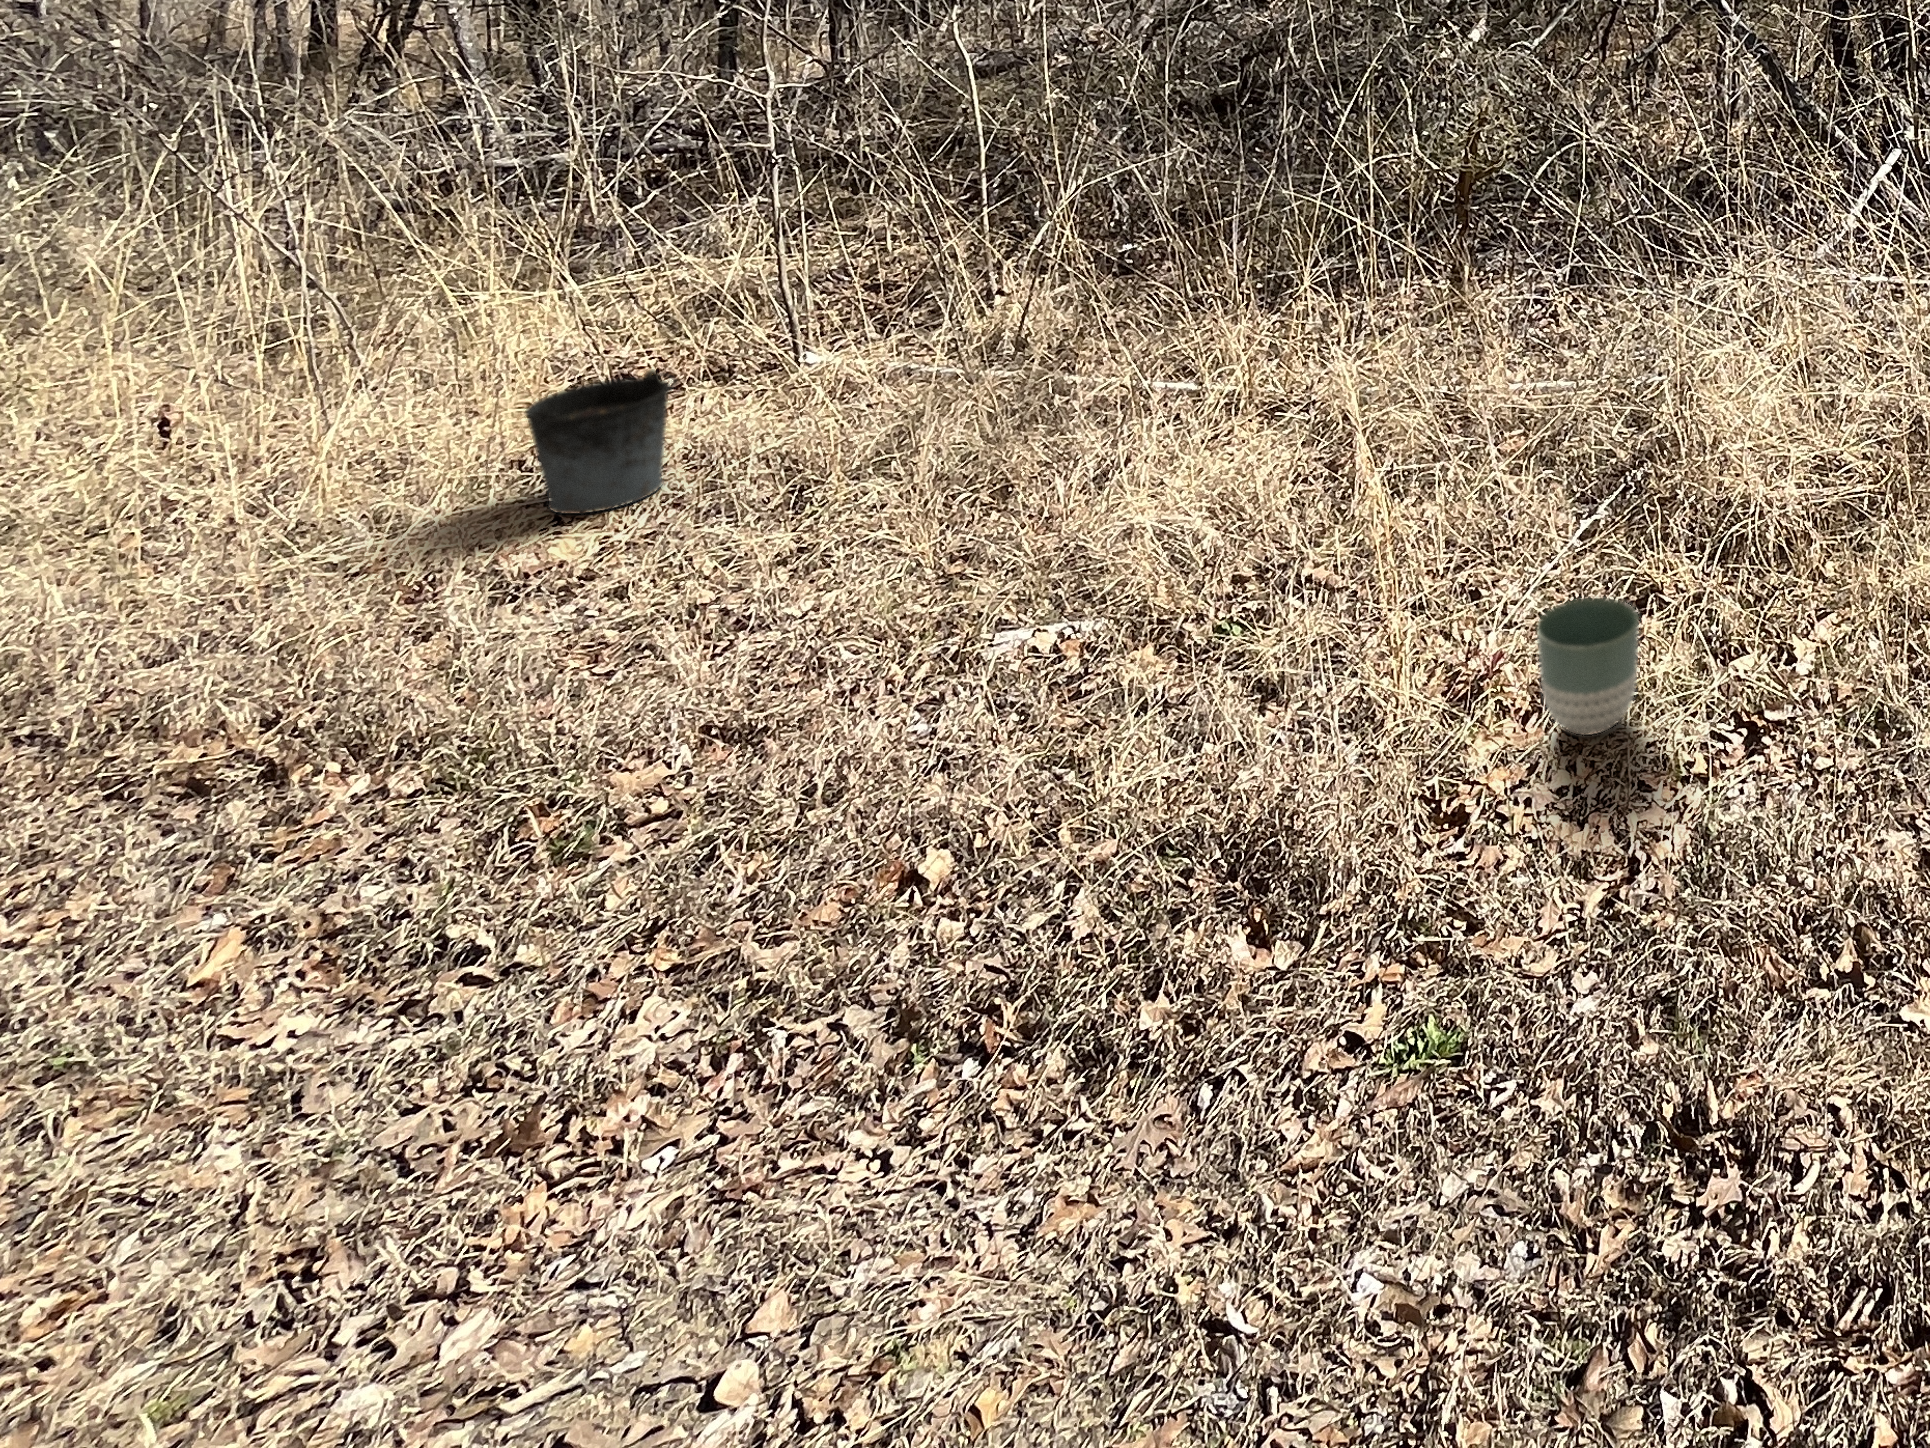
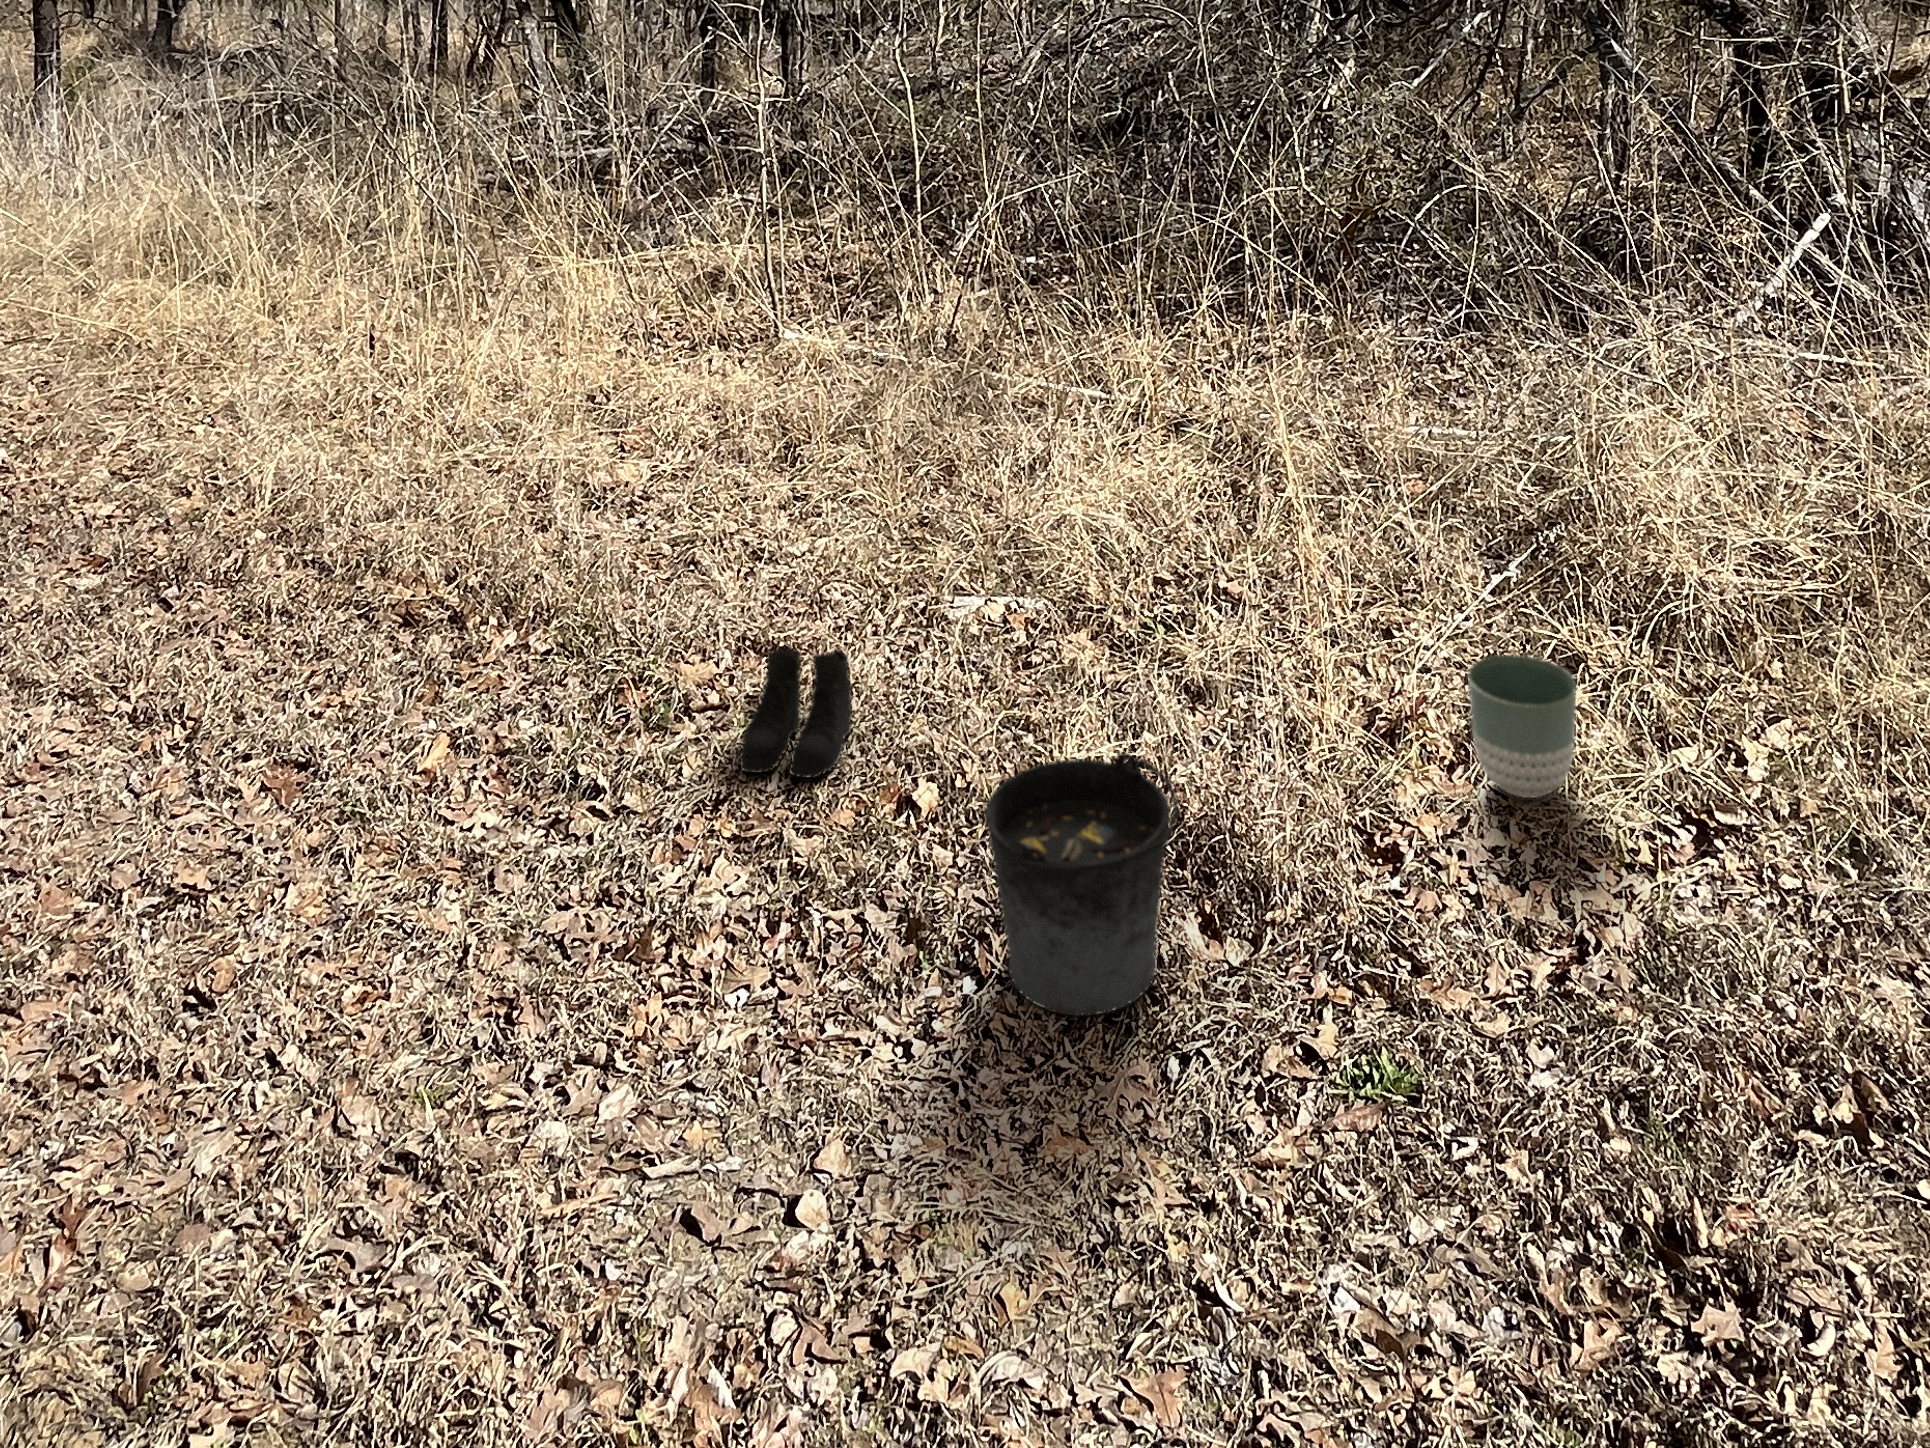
bucket: present [524,370,677,514] -> present [984,753,1179,1016]
boots: none [685,720,842,888] -> present [740,645,852,778]

